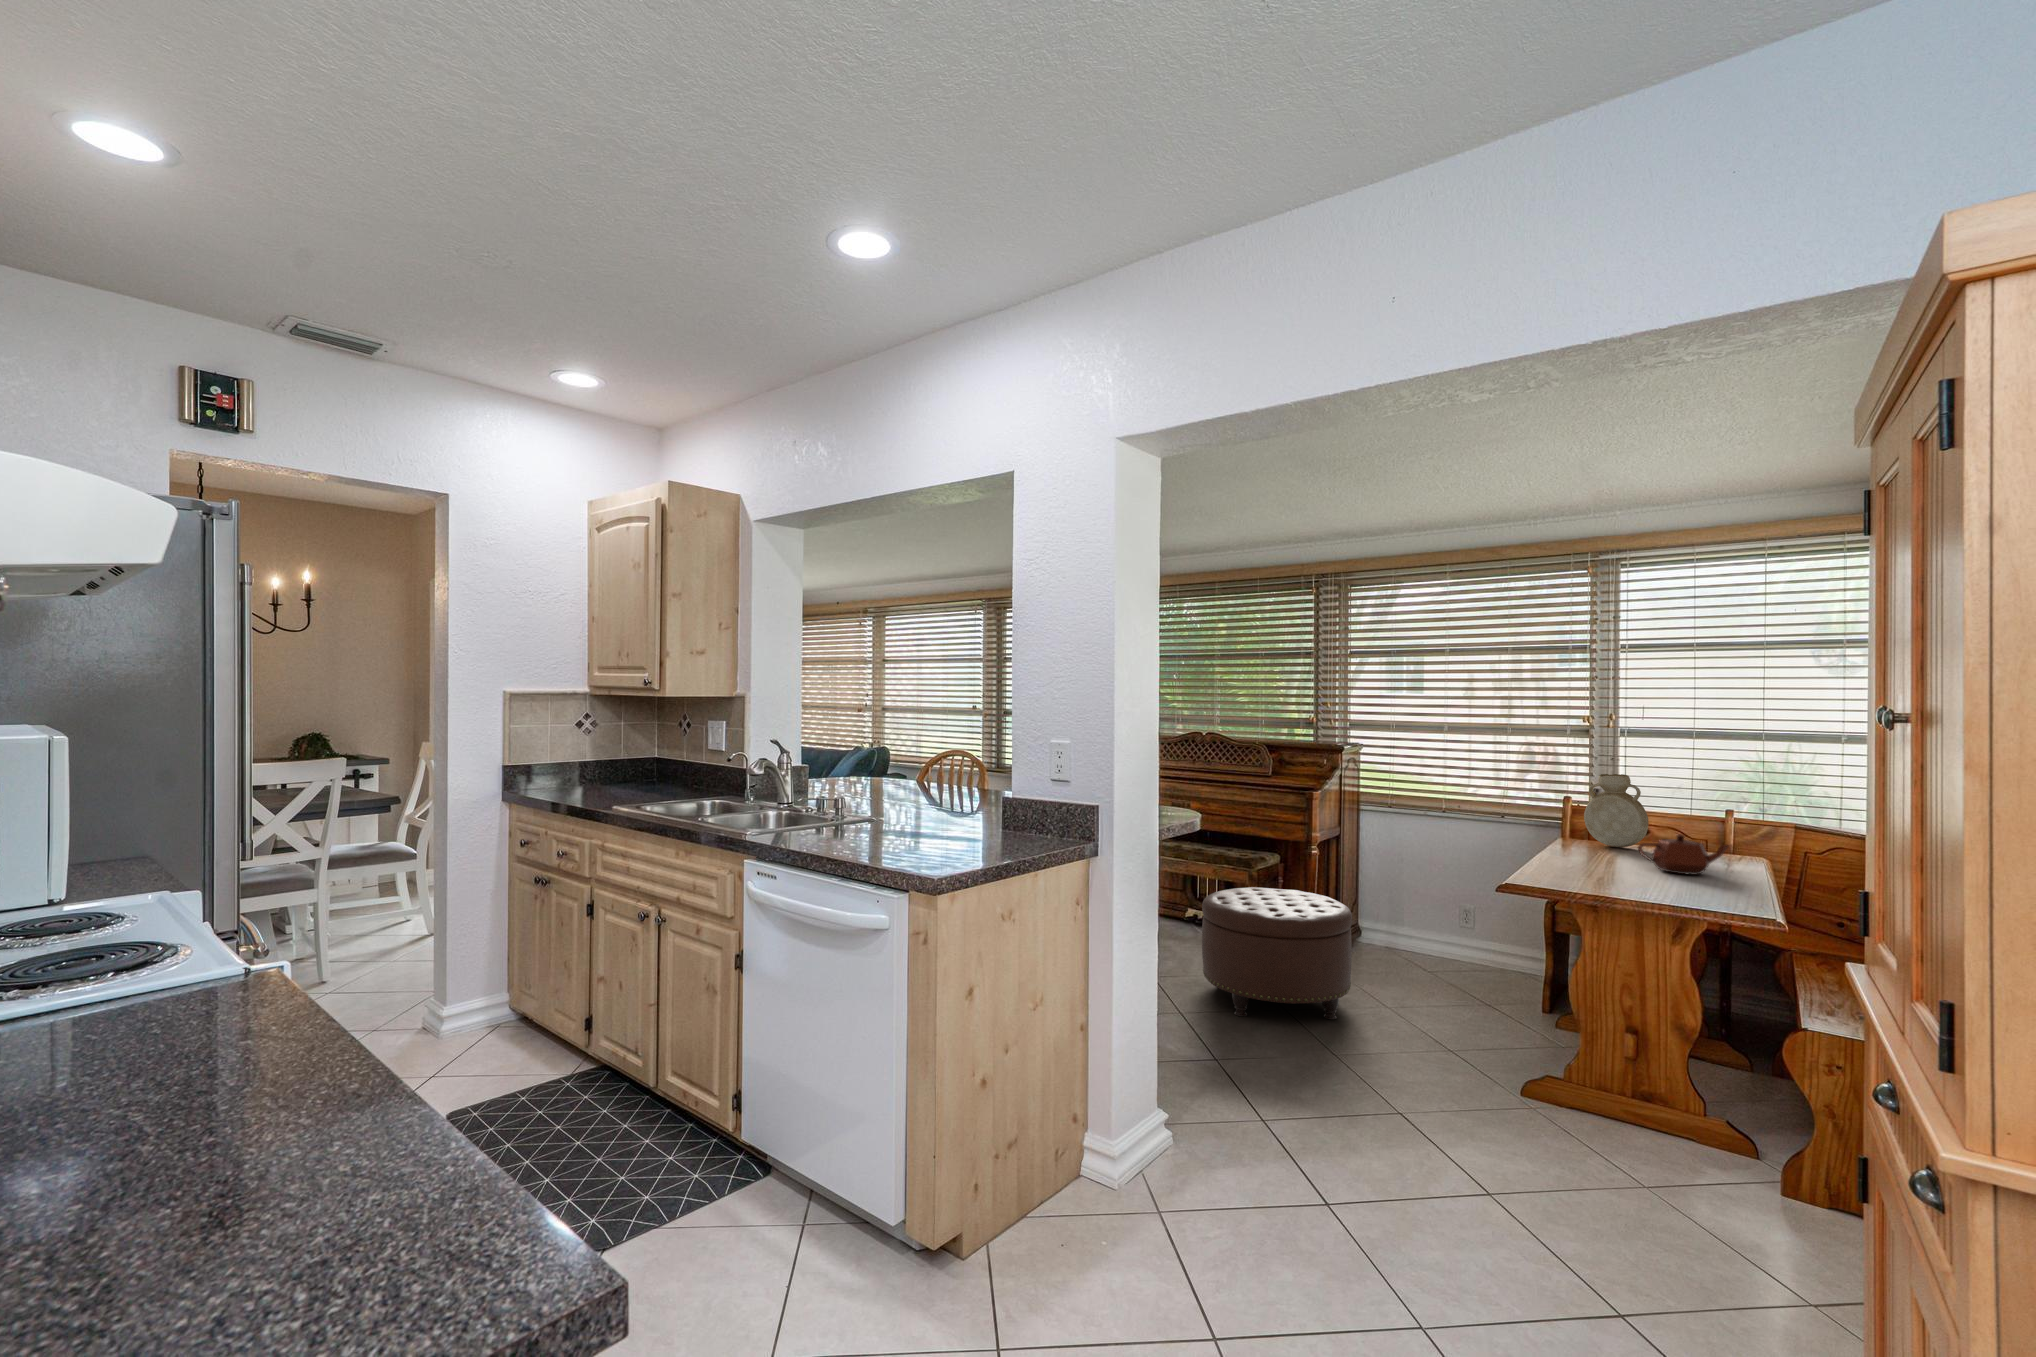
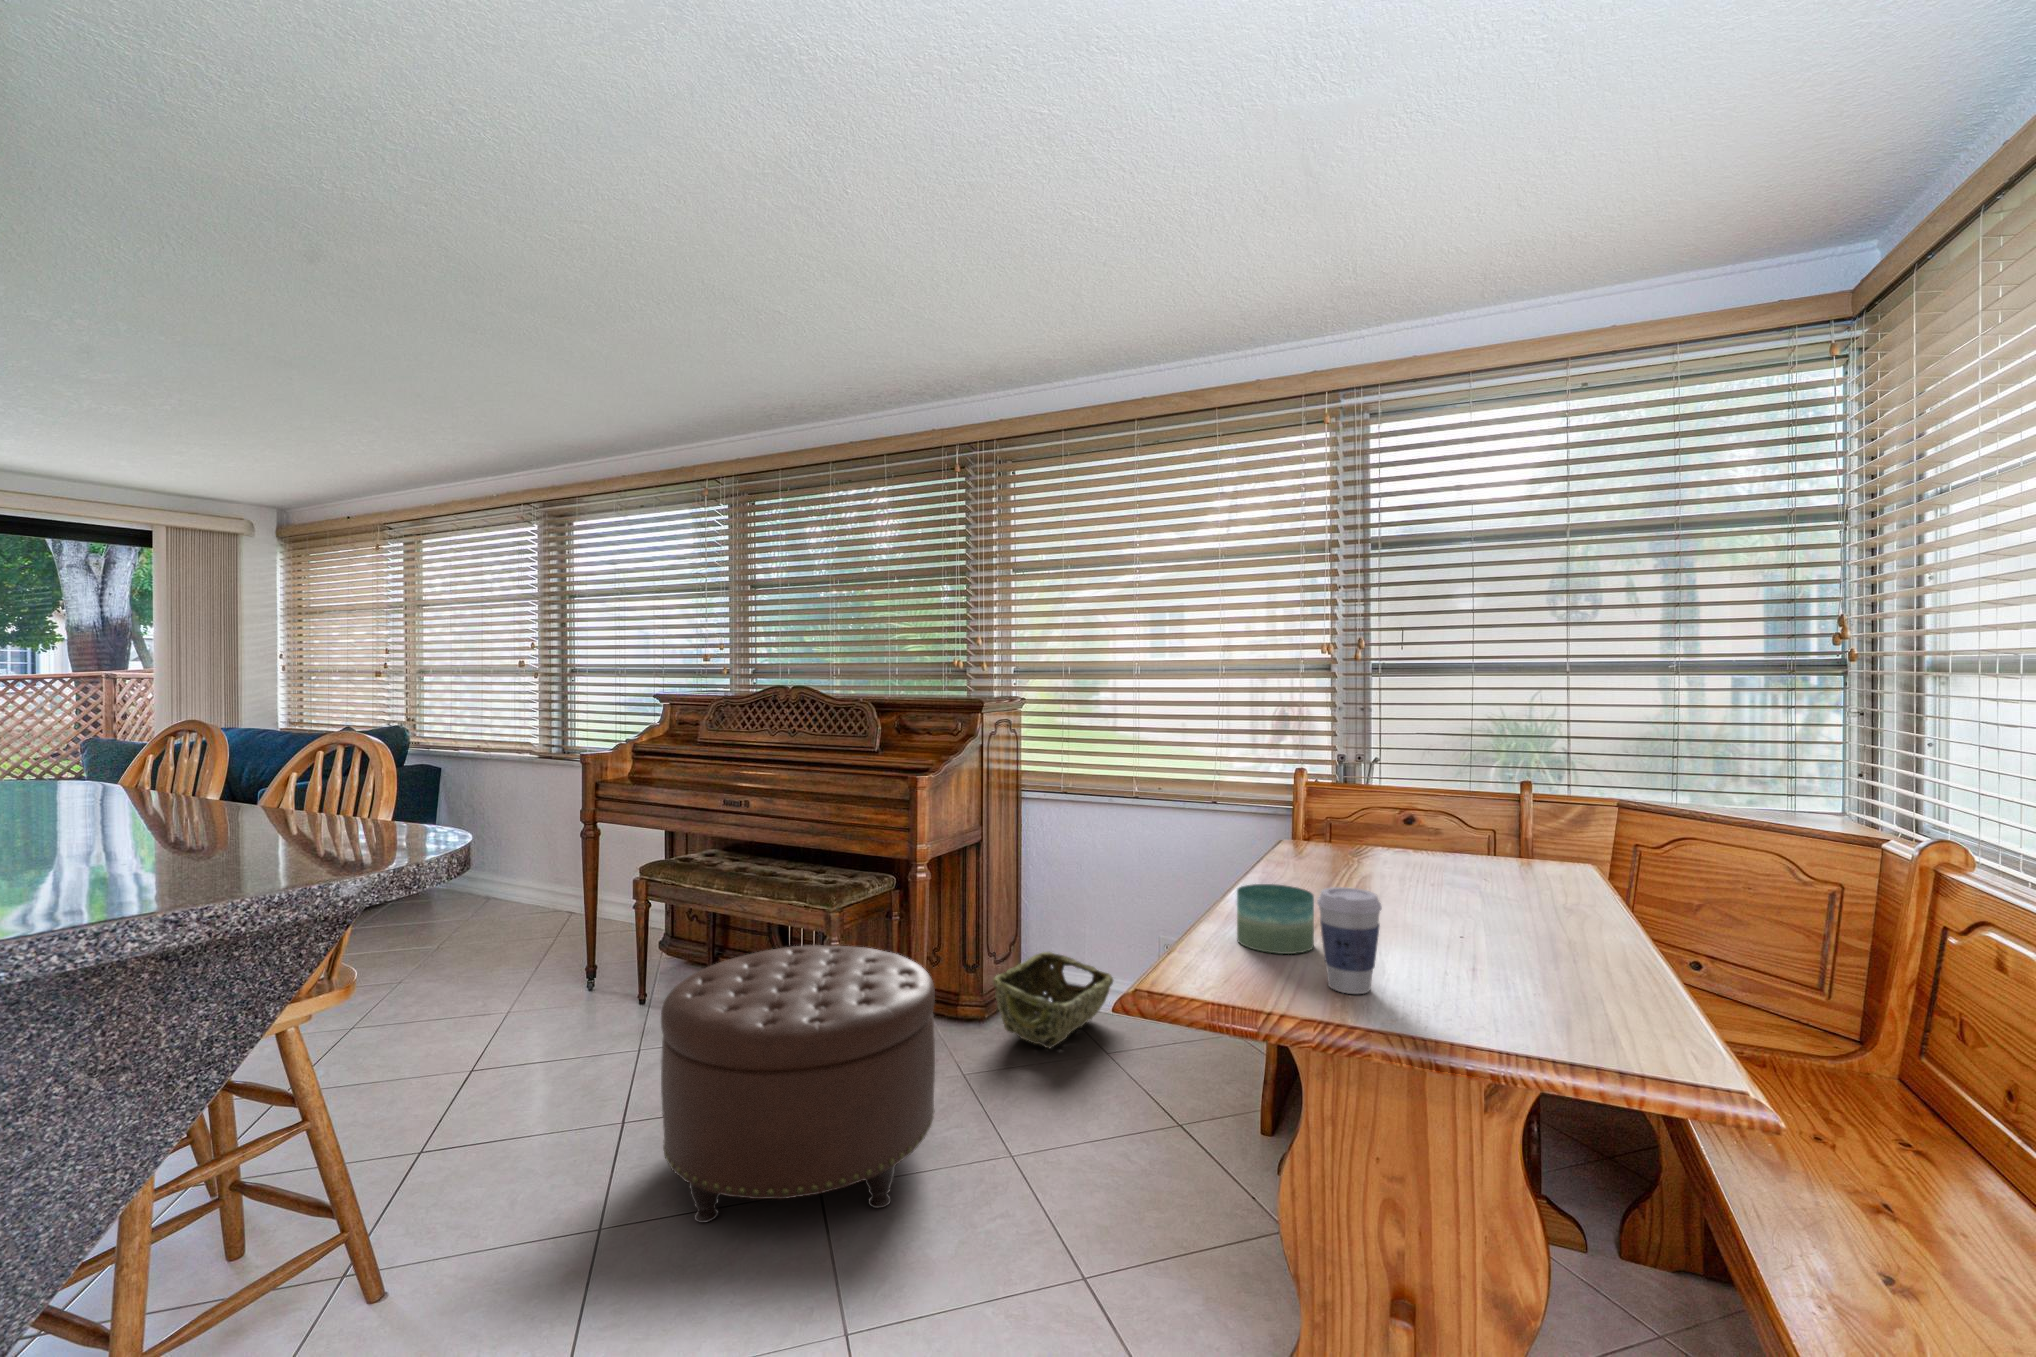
vase: present [1584,774,1648,847] -> none [1316,730,1414,854]
teapot: present [1638,834,1729,875] -> none [1398,839,1563,921]
coffee cup: none [1598,846,1629,890] -> present [1317,887,1382,994]
candle: none [1553,849,1594,879] -> present [1237,884,1314,954]
woven basket: none [1353,911,1430,967] -> present [993,952,1113,1049]

